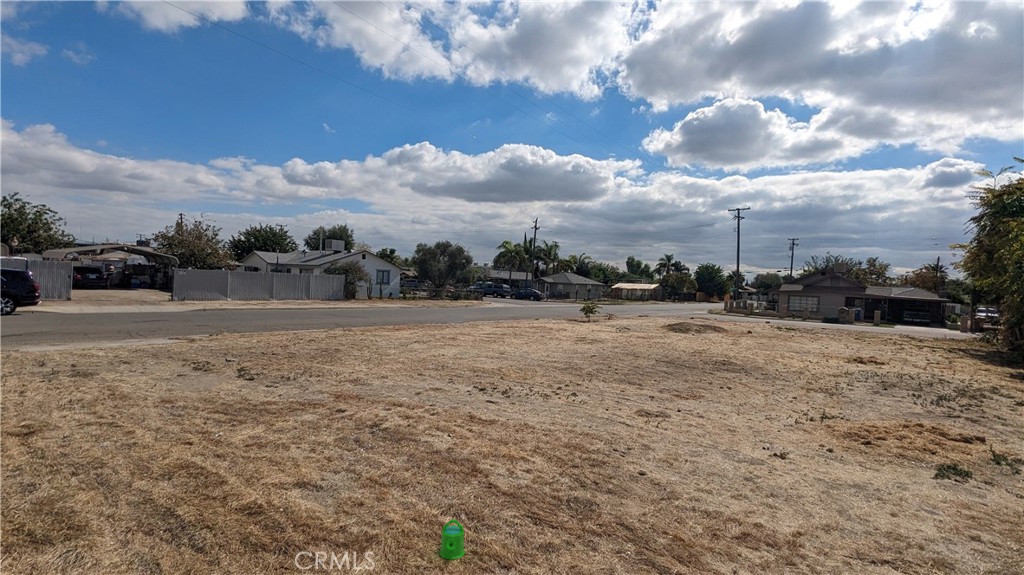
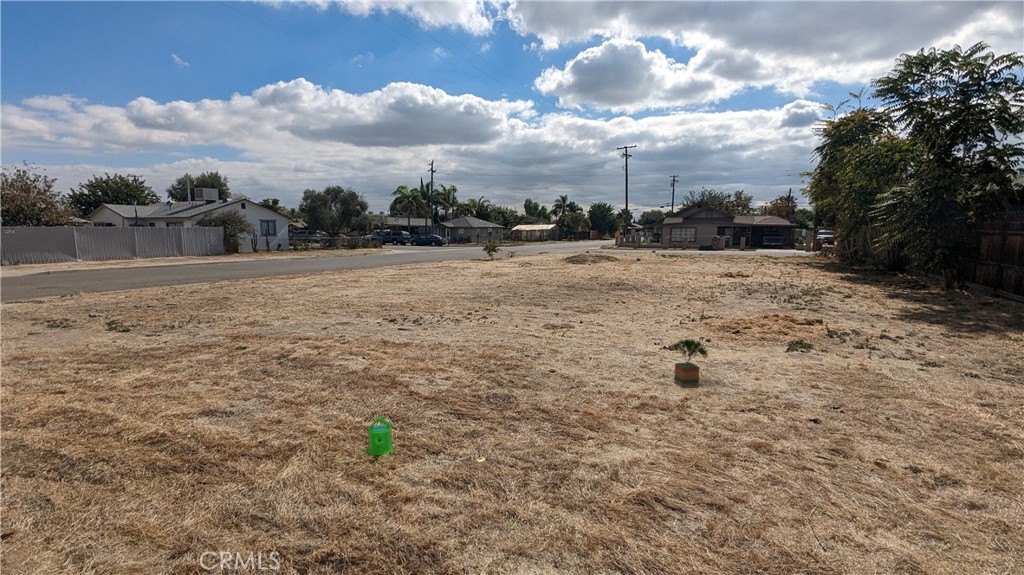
potted tree: none [780,457,826,517] -> present [673,339,708,388]

